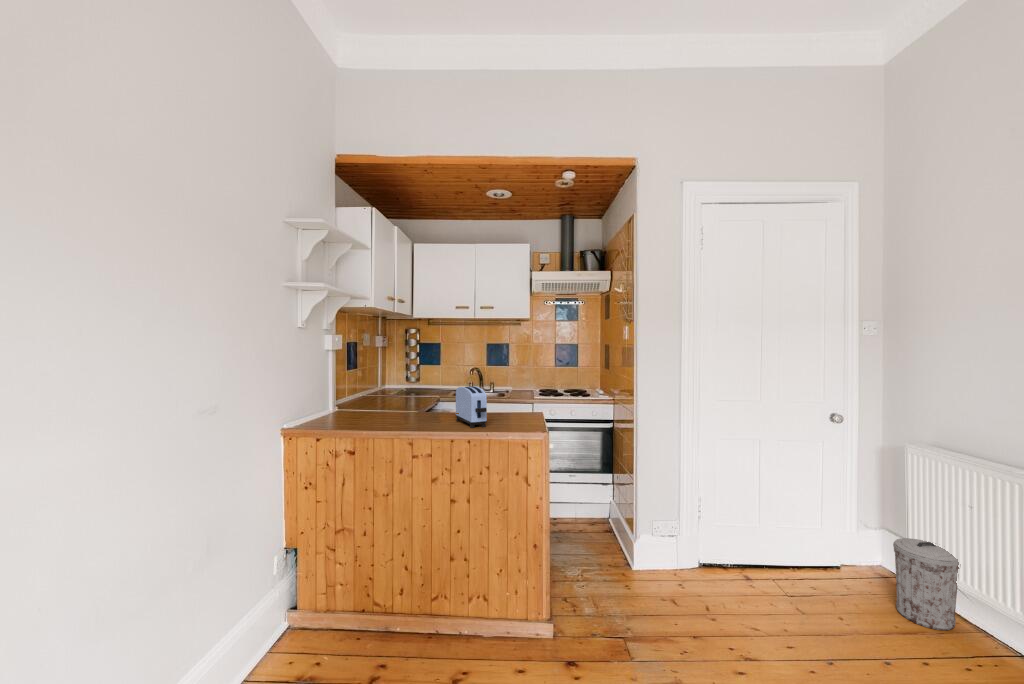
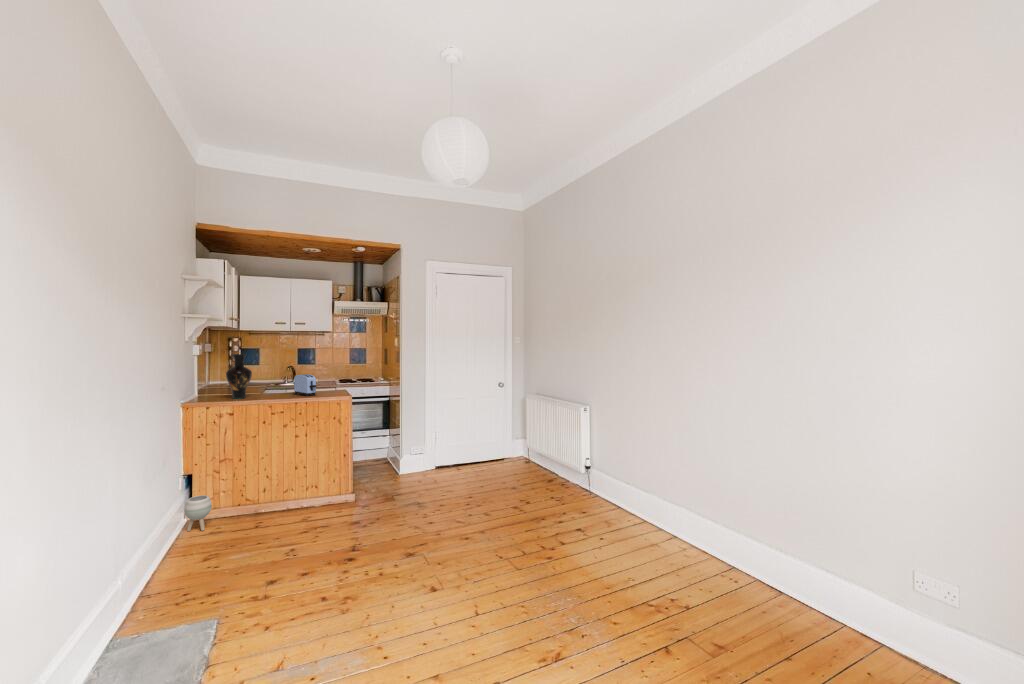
vase: none [350,349,389,425] -> present [226,354,252,399]
trash can: present [893,538,961,630] -> none [518,437,540,473]
planter: none [272,591,315,661] -> present [184,495,212,531]

